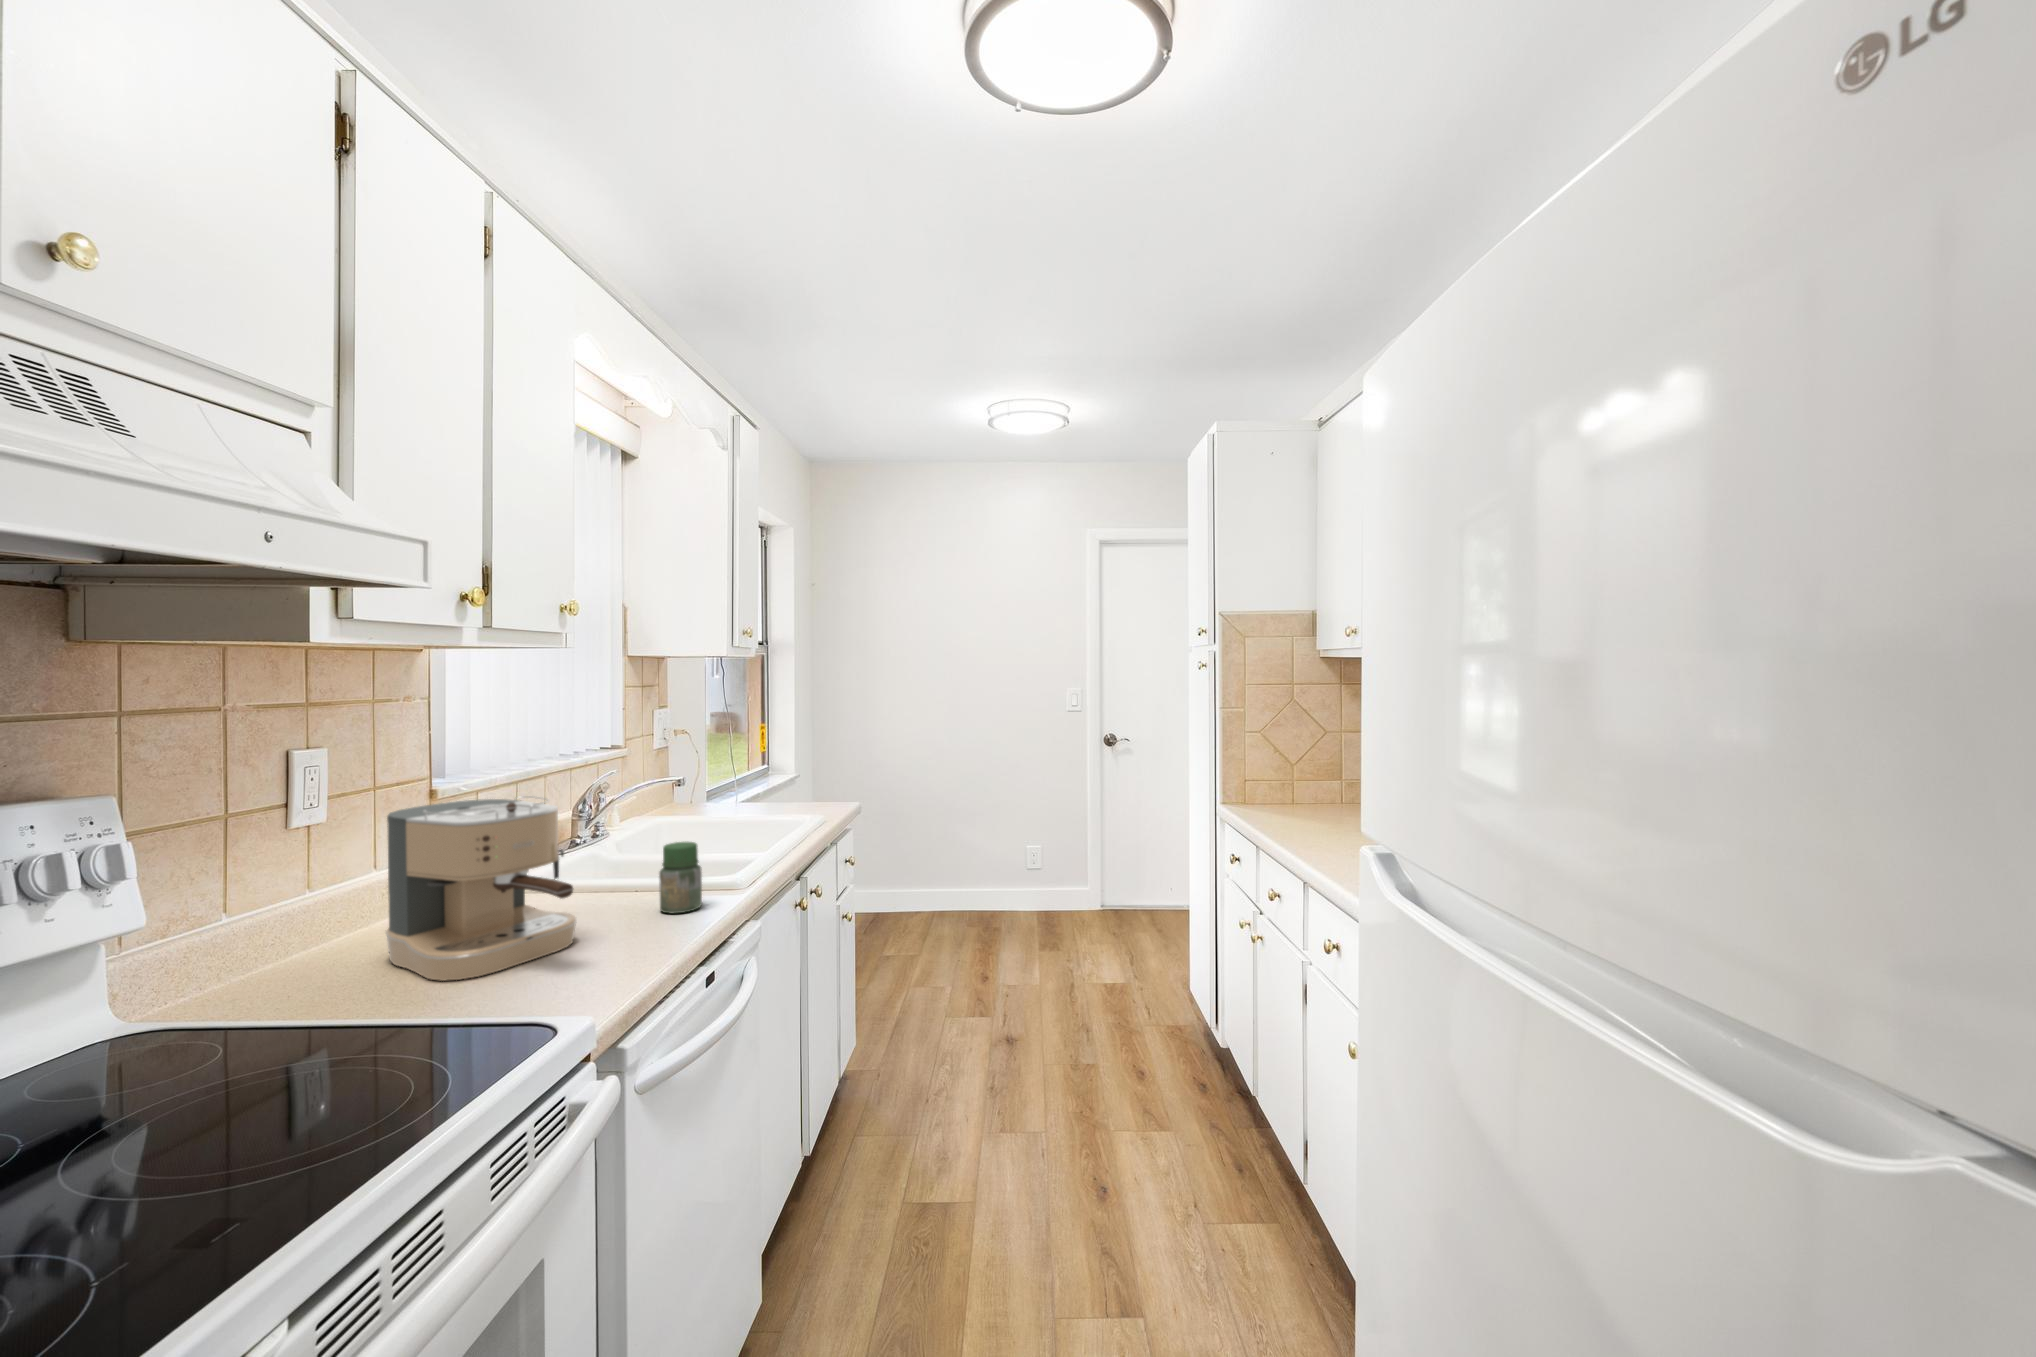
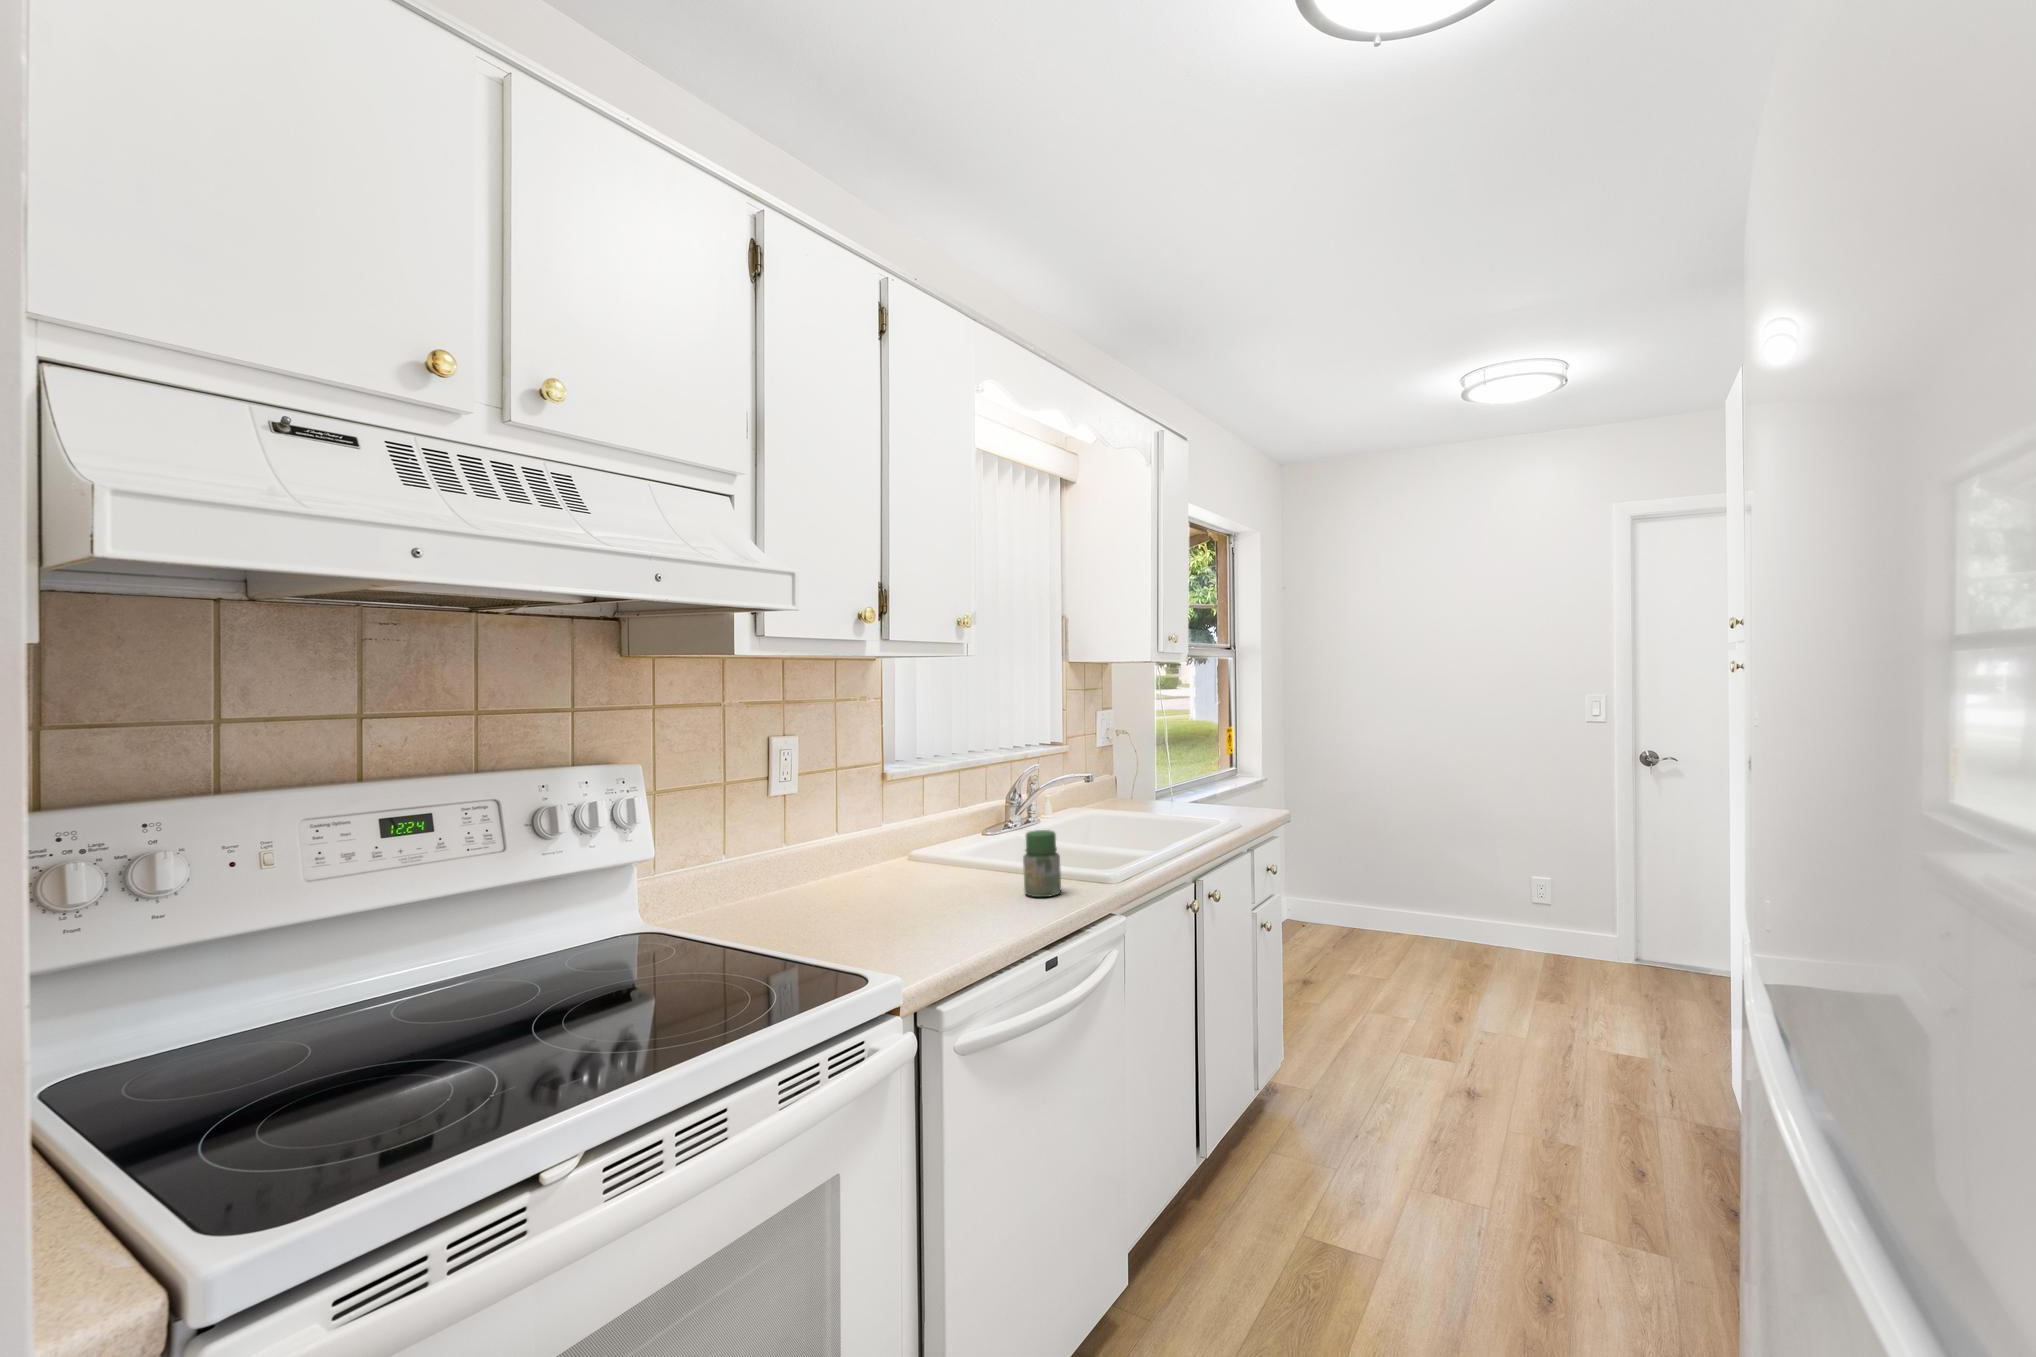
coffee maker: present [386,796,577,981] -> none [817,780,946,927]

